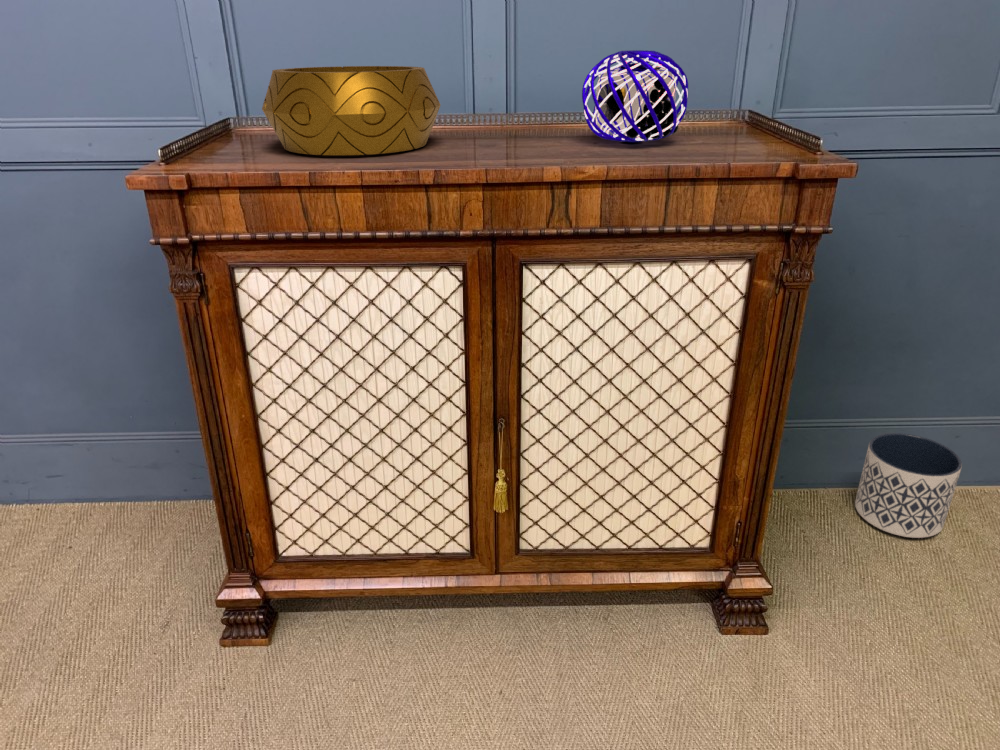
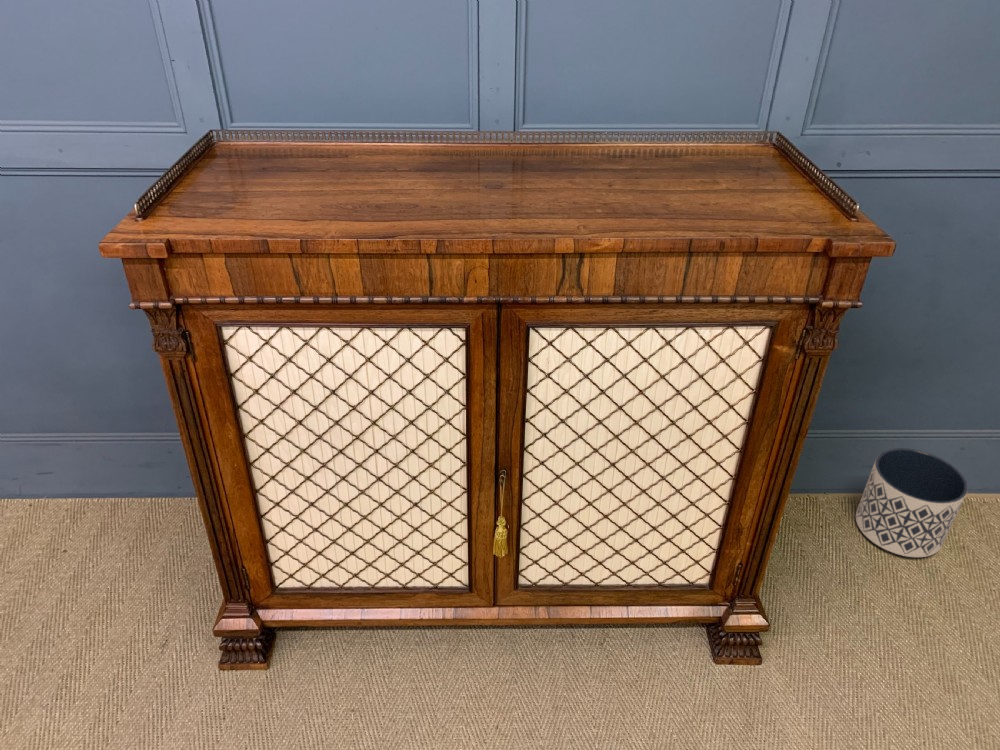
decorative orb: present [582,50,688,142] -> none [599,78,716,183]
decorative bowl: present [262,66,440,155] -> none [247,78,443,201]

